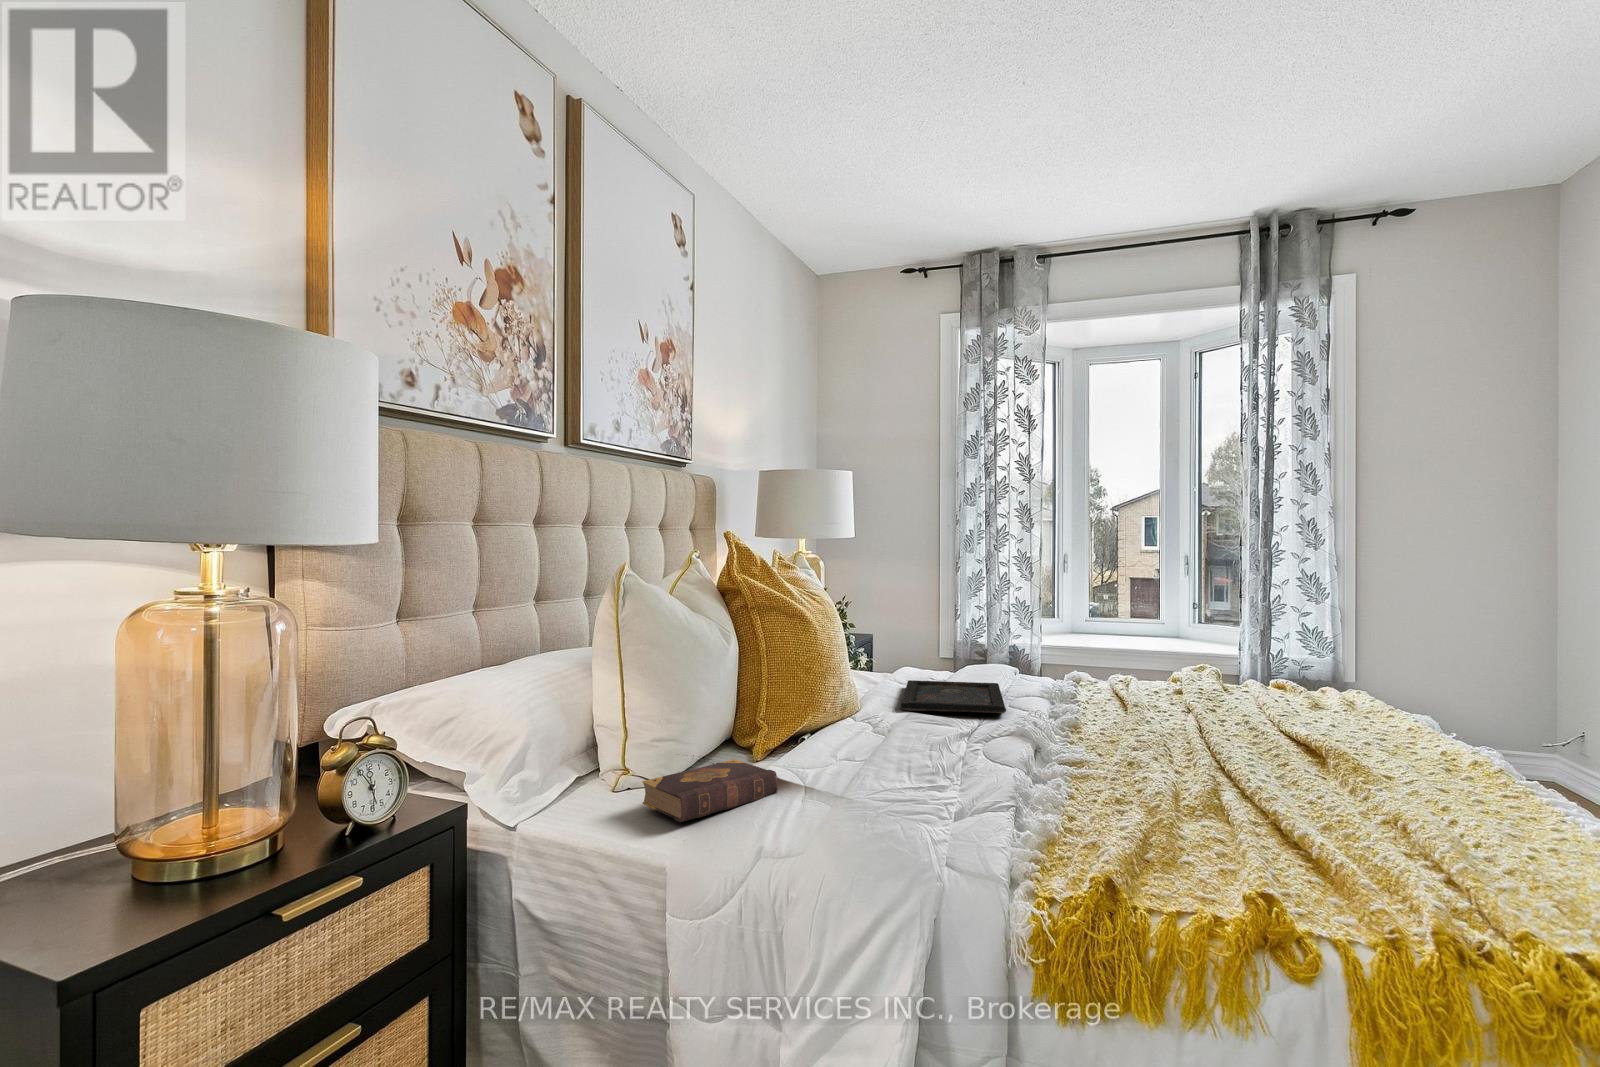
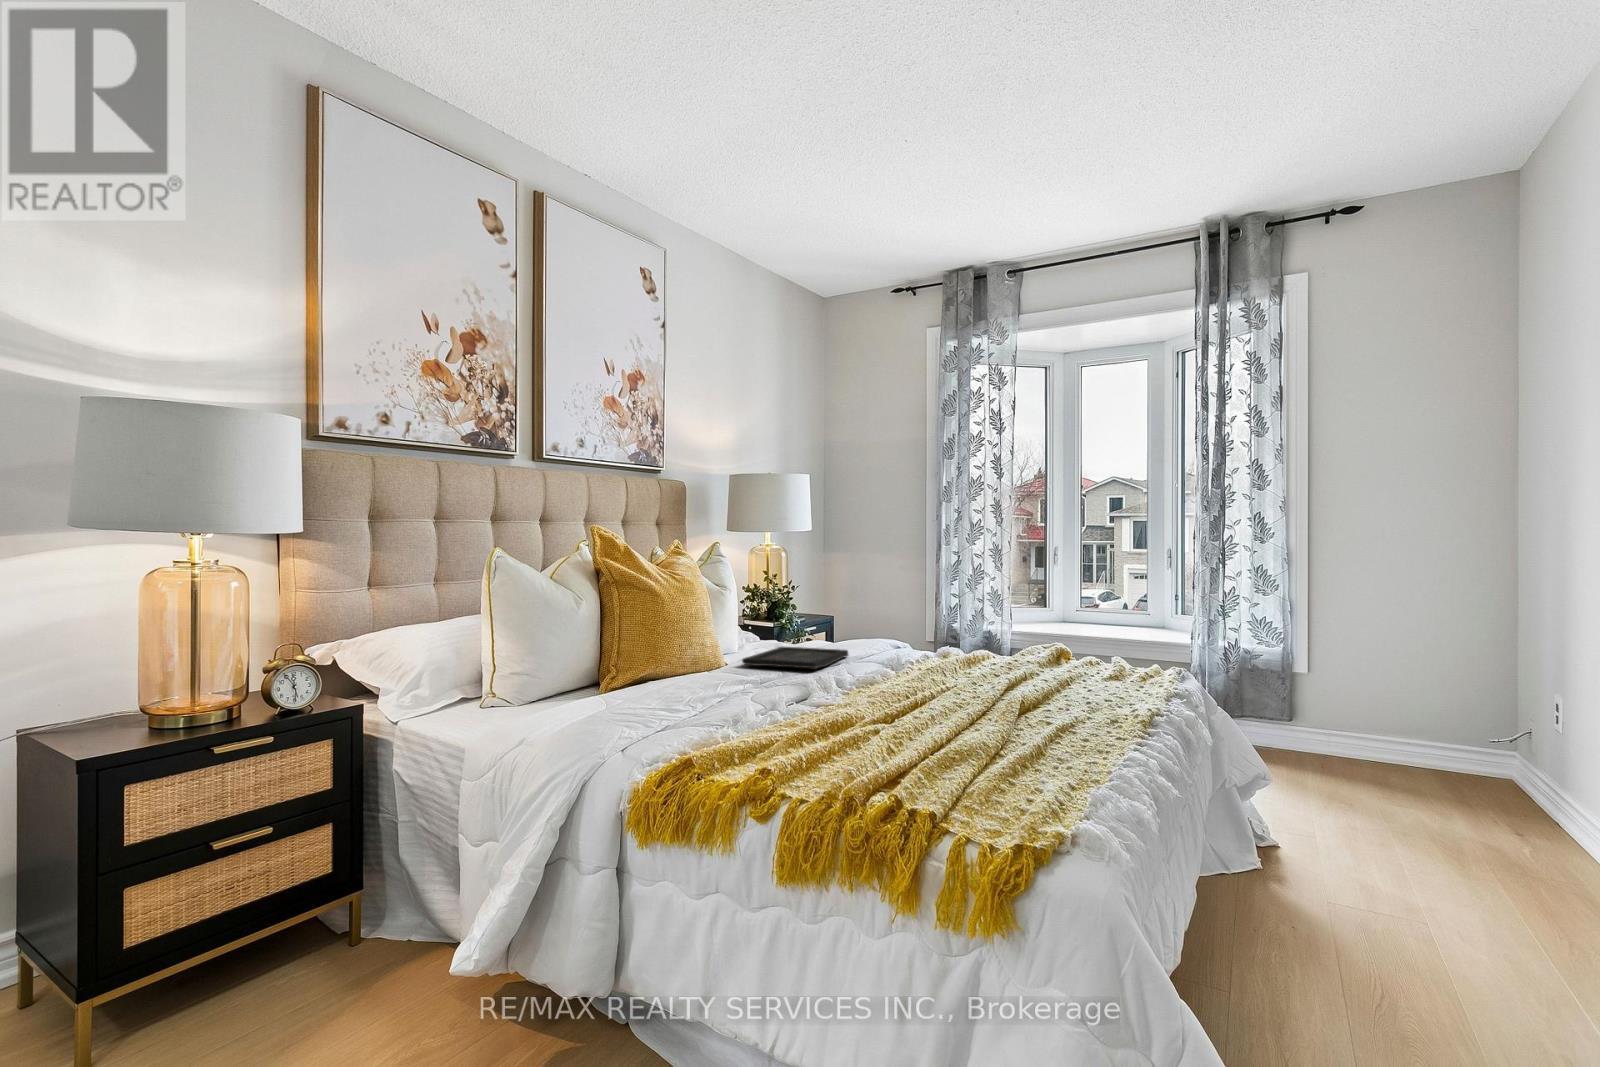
book: present [642,759,777,822] -> none [493,686,596,718]

